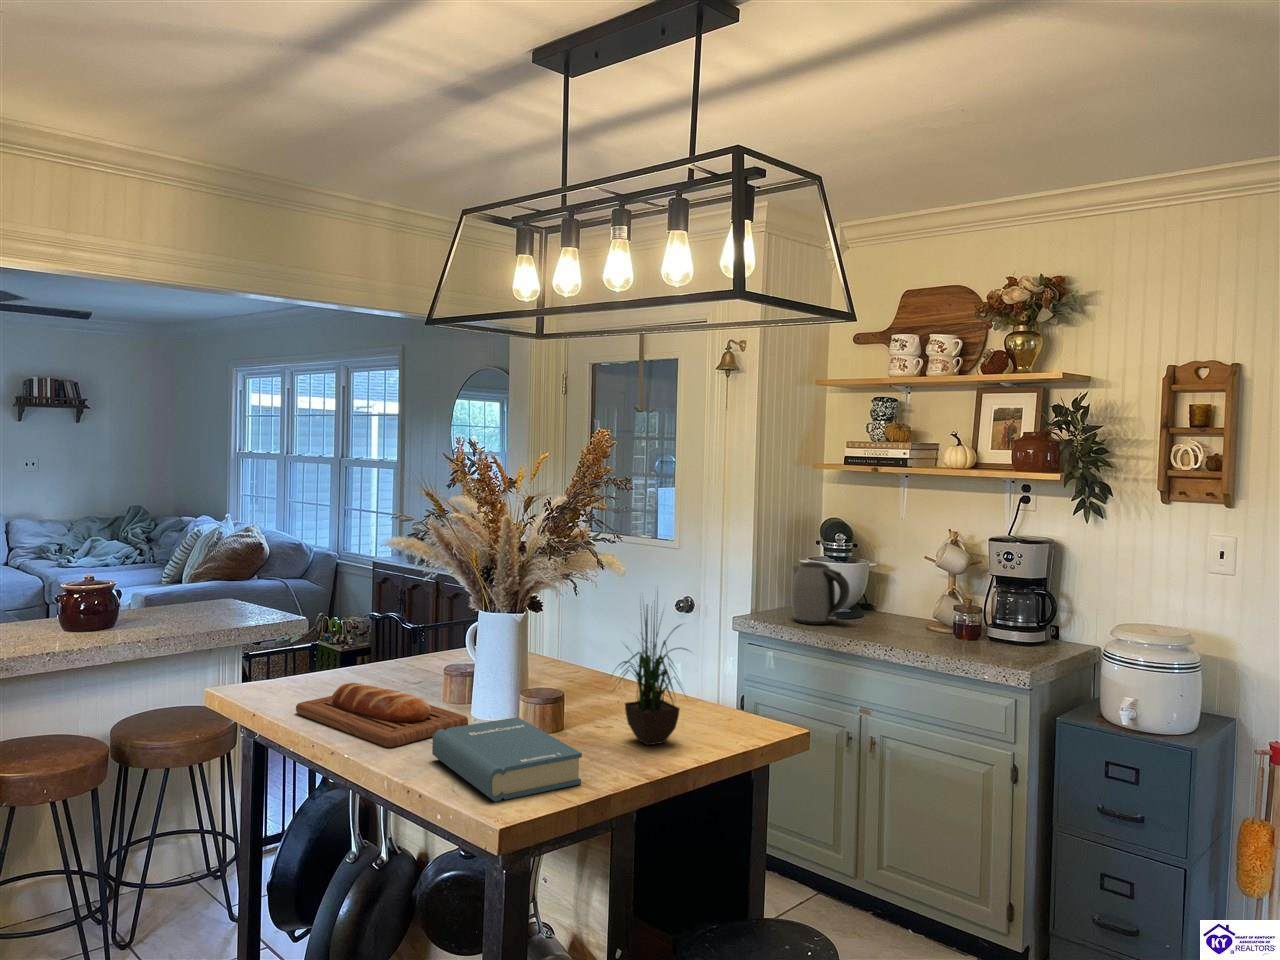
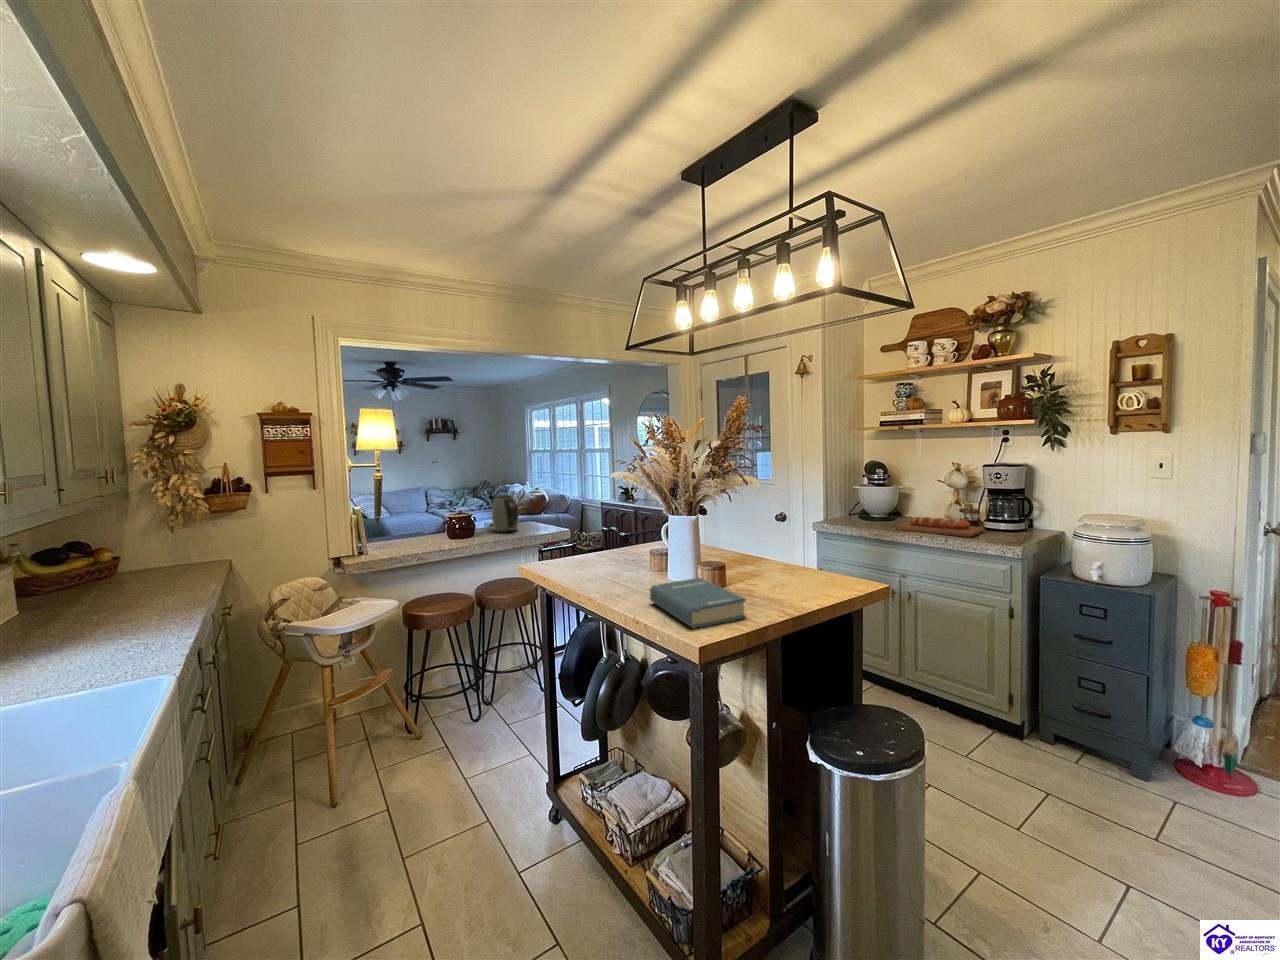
kettle: present [792,562,850,625] -> present [492,495,519,533]
potted plant: present [614,606,690,745] -> none [753,484,814,594]
bread loaf: present [296,683,468,747] -> present [897,517,984,537]

